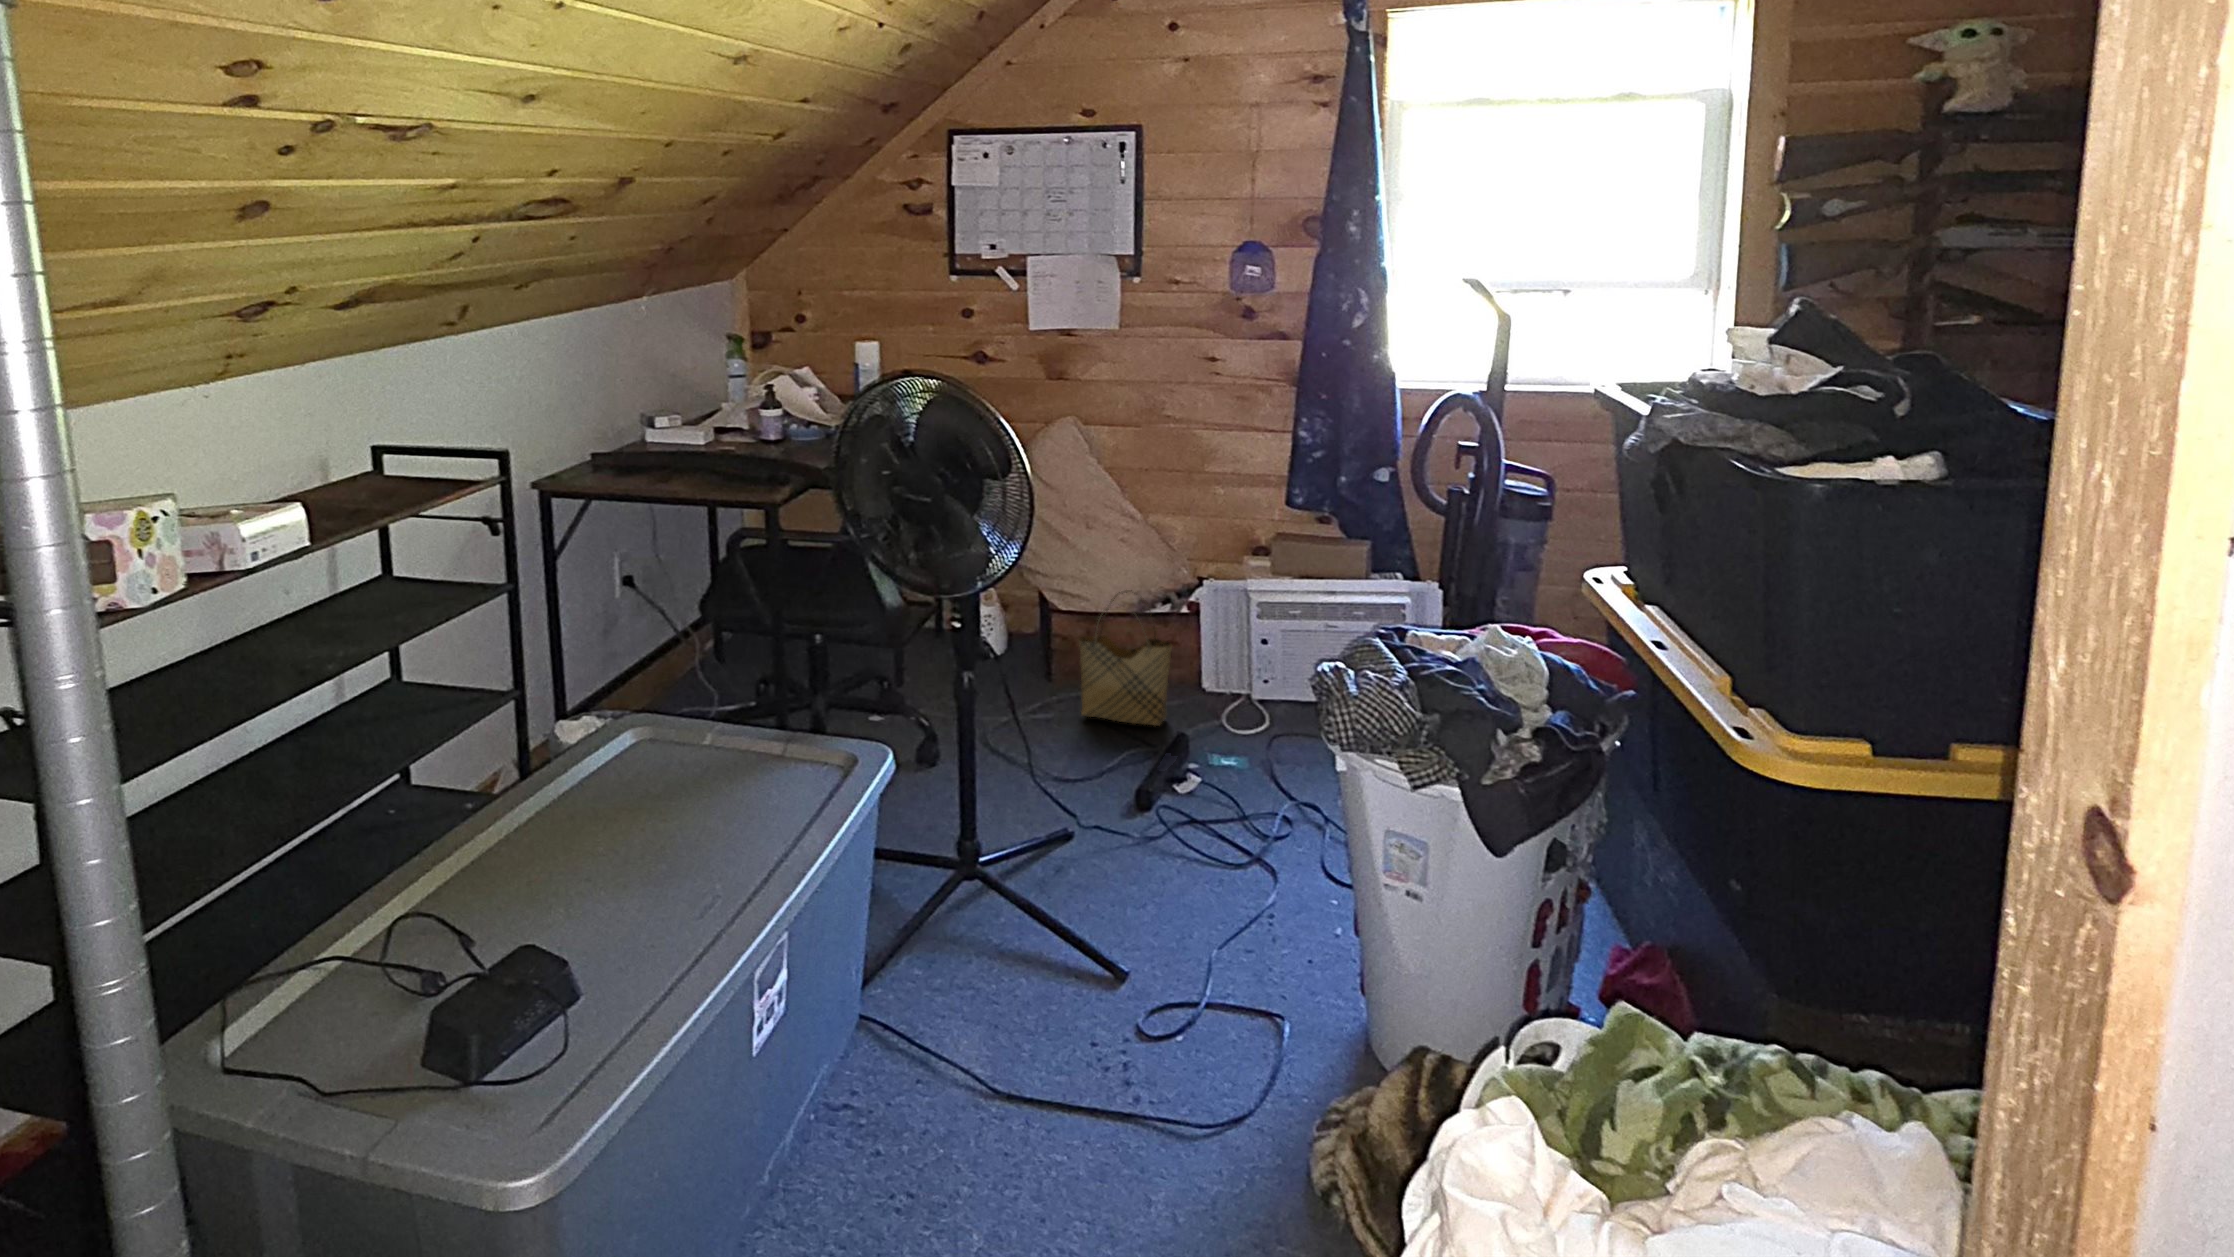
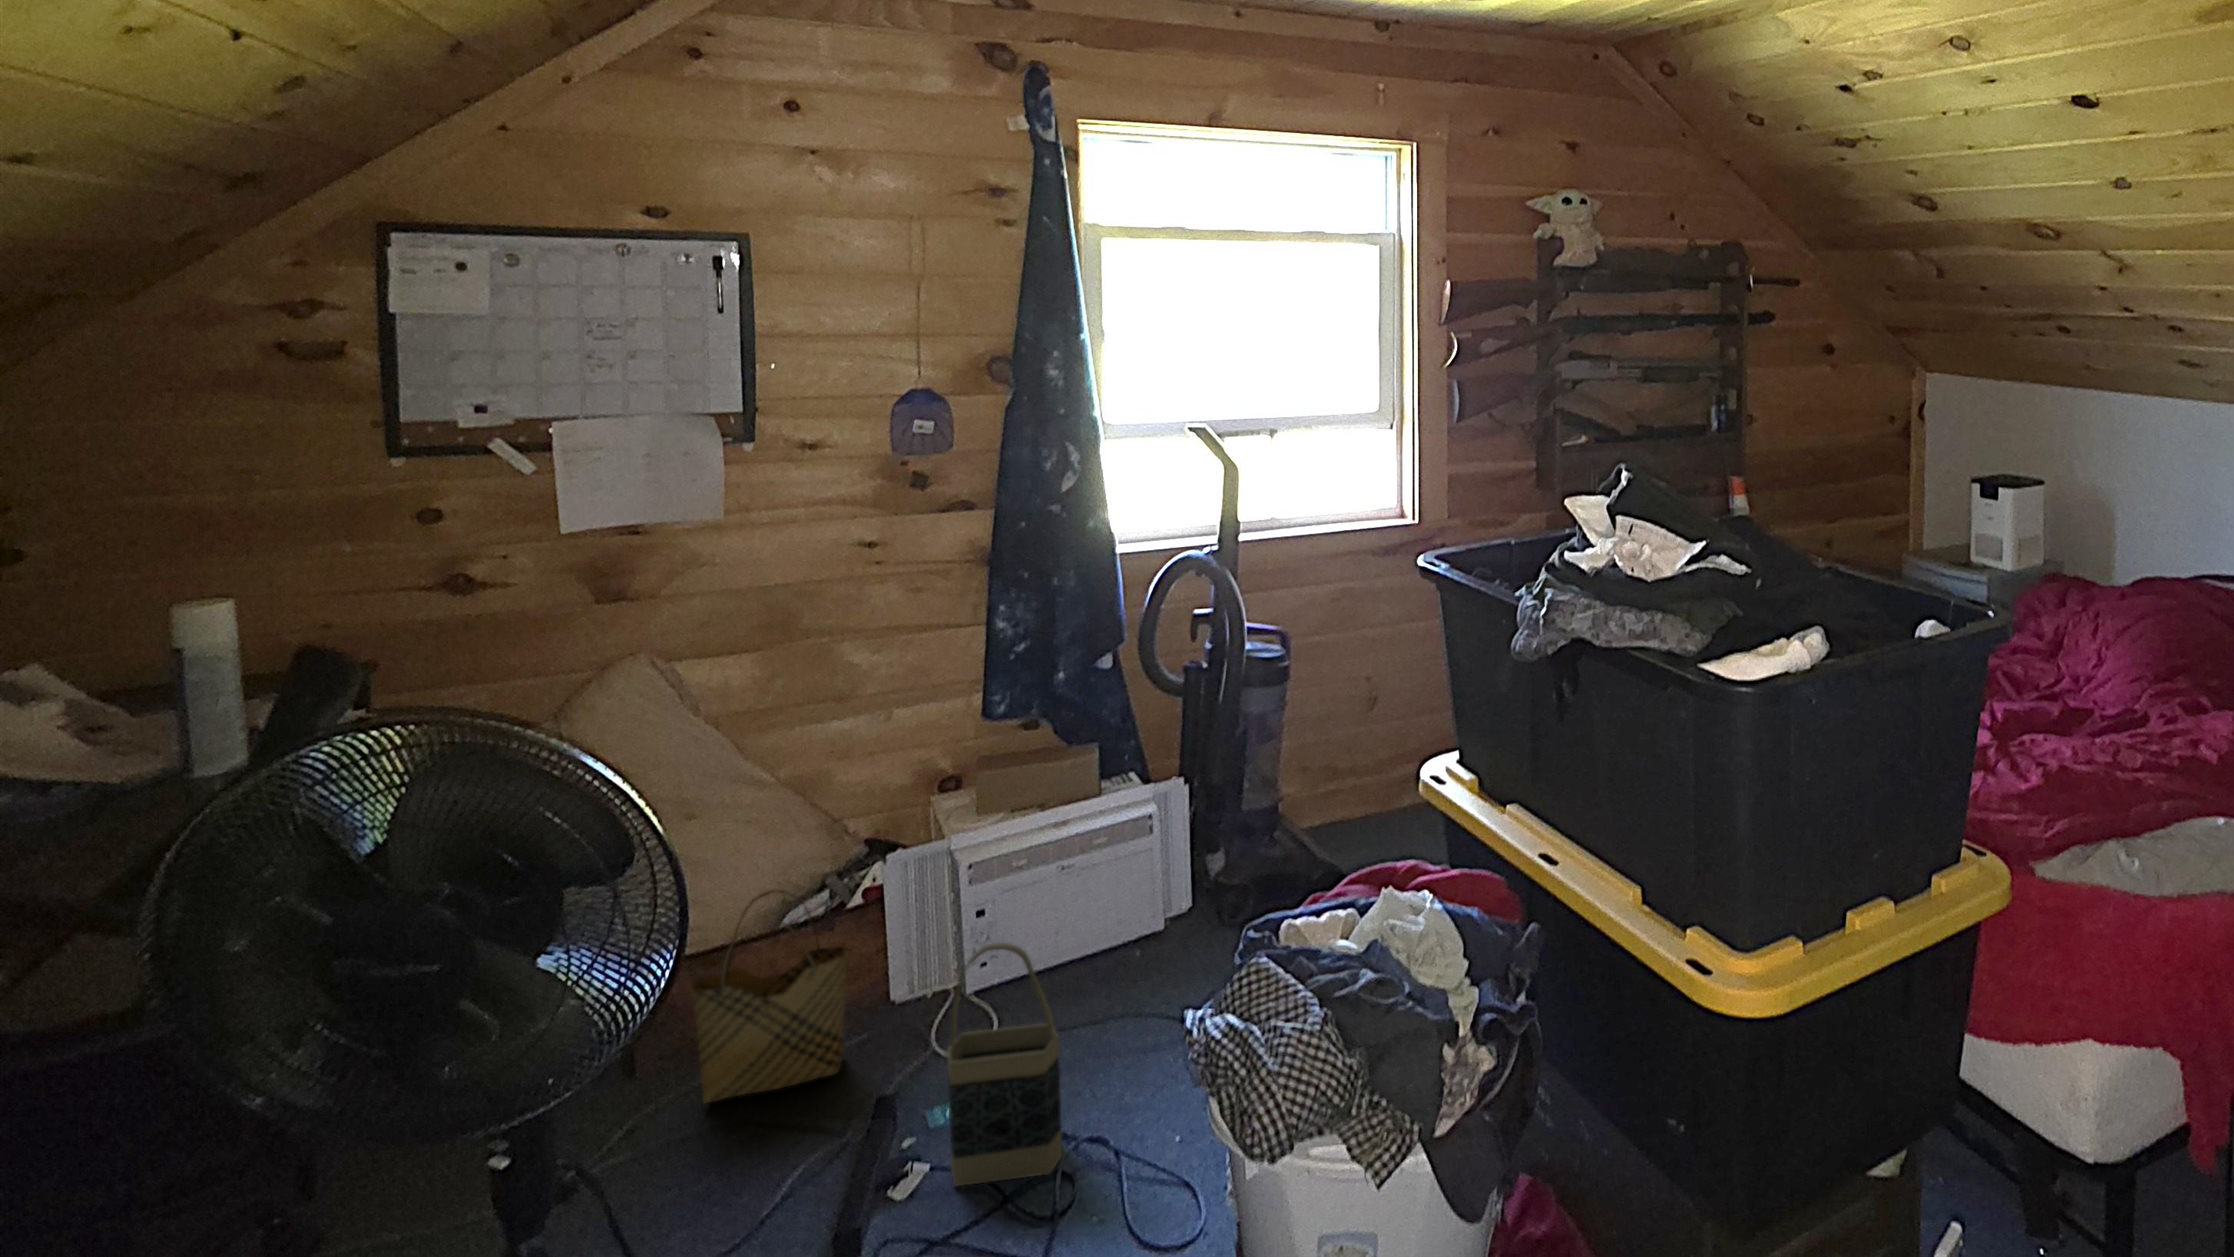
bag: none [1216,649,1294,830] -> present [947,943,1062,1187]

